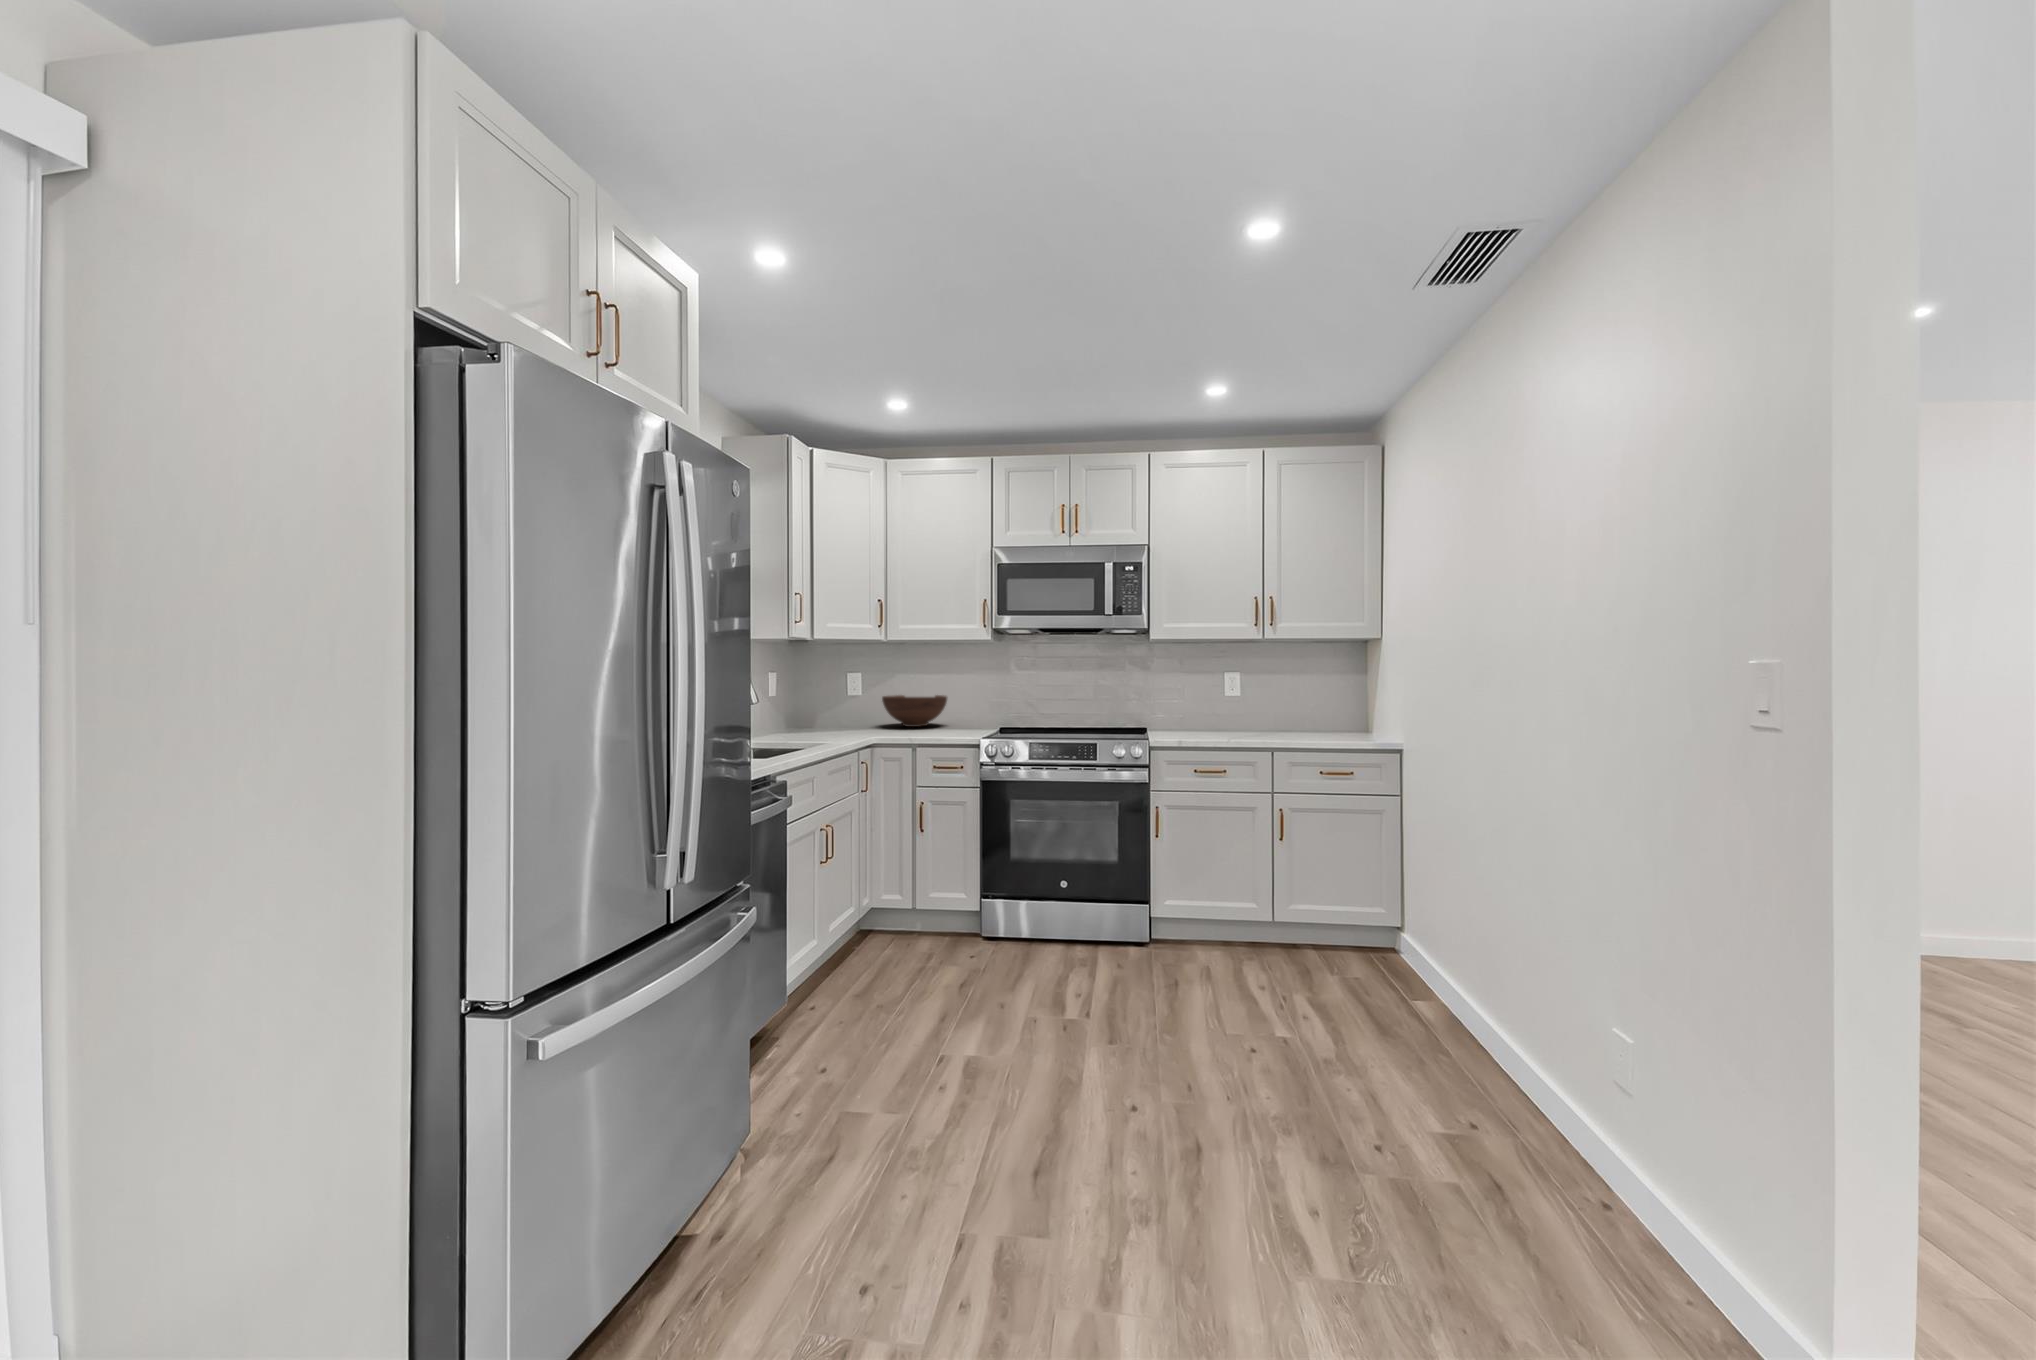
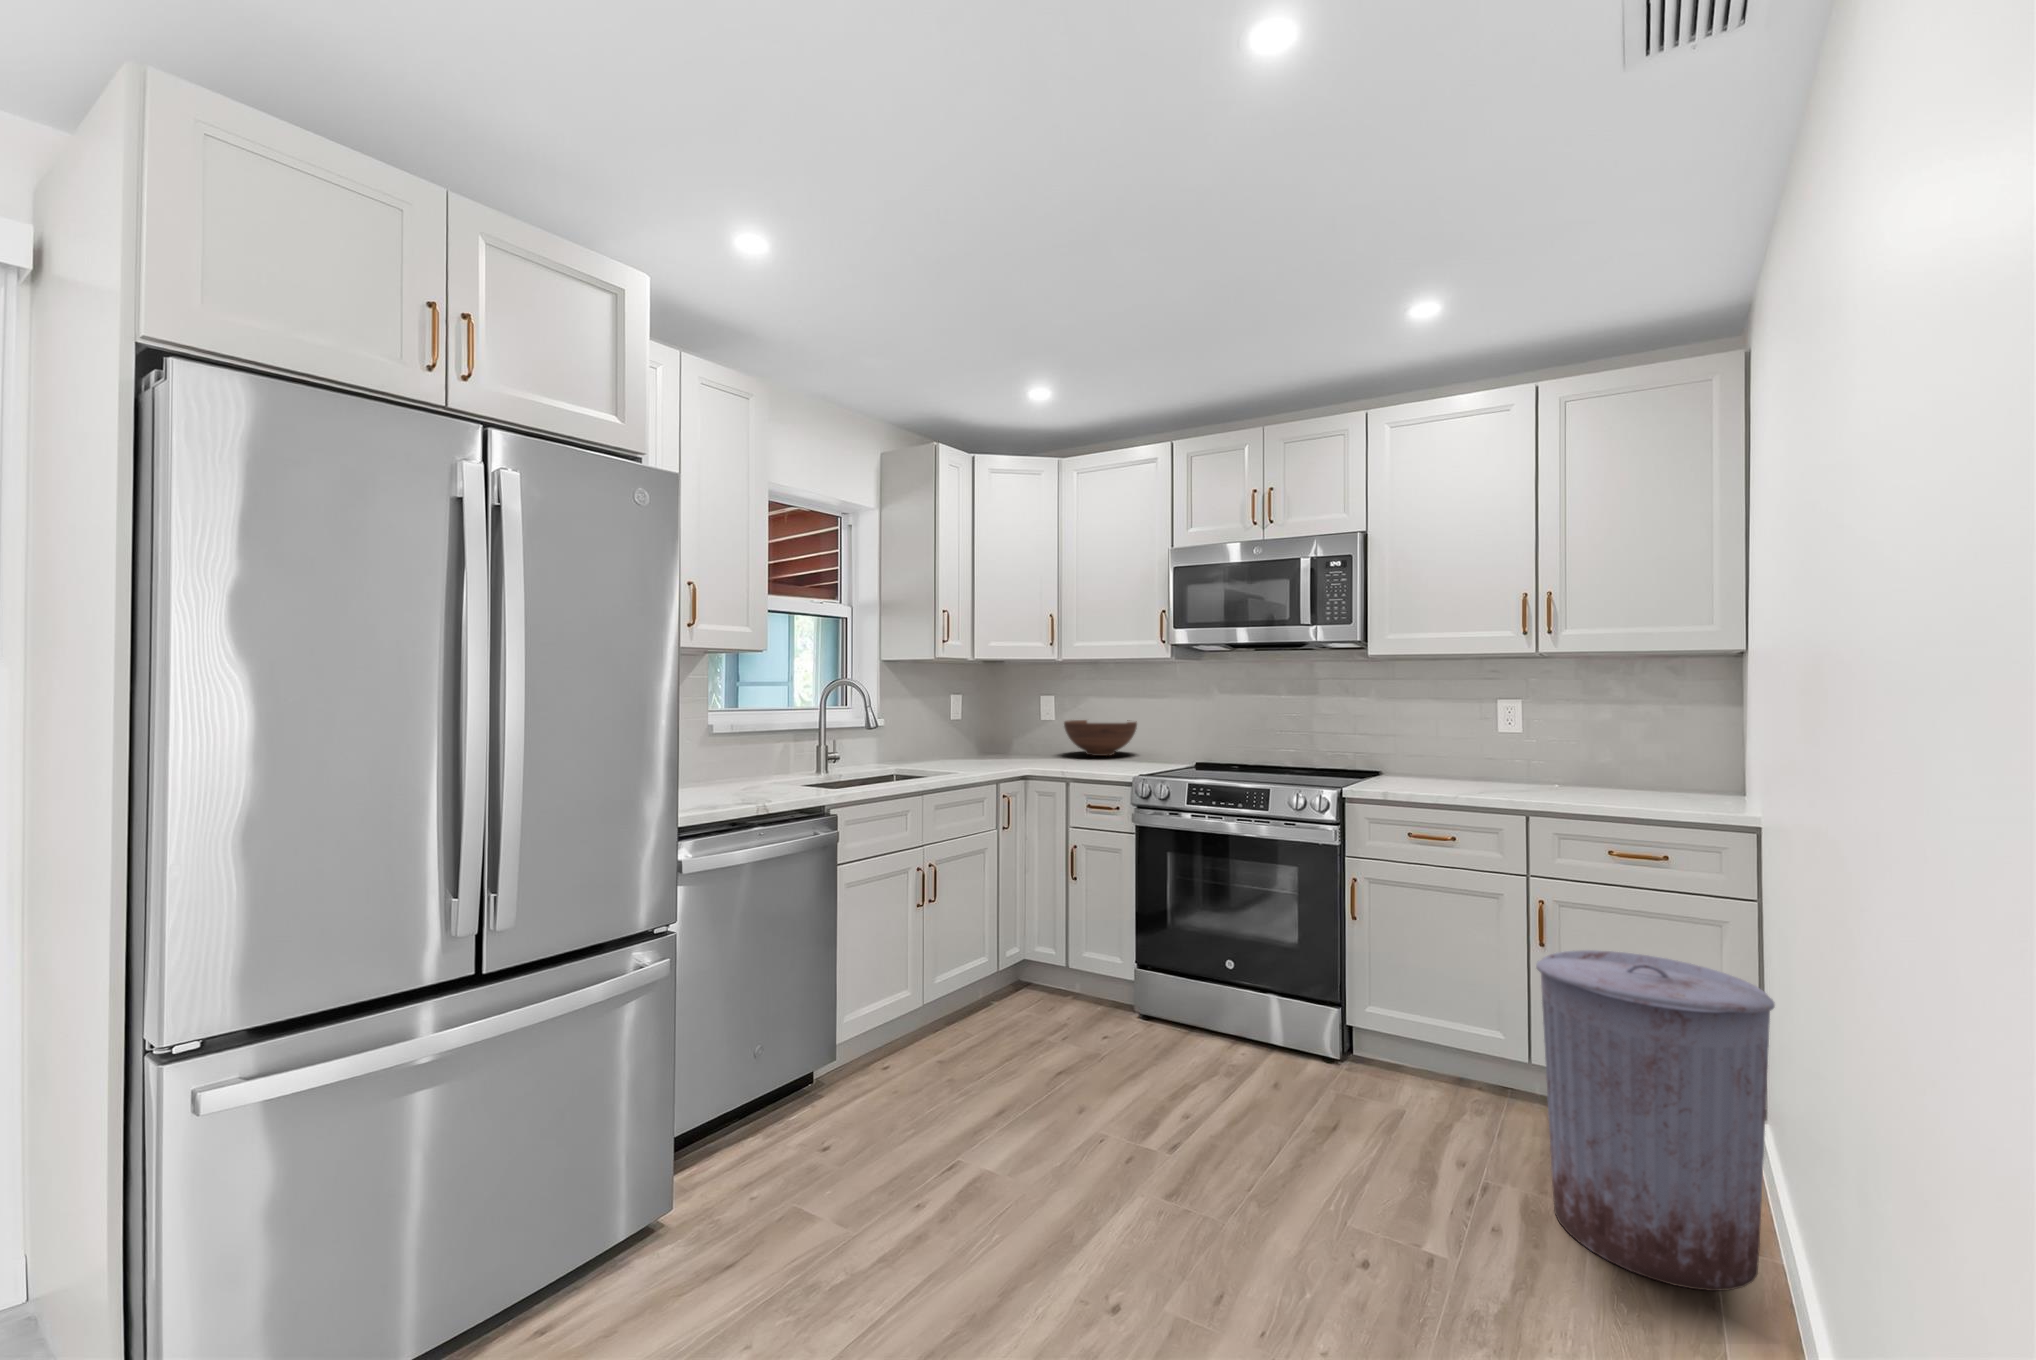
trash can: none [1314,832,1445,1021] -> present [1536,950,1775,1291]

